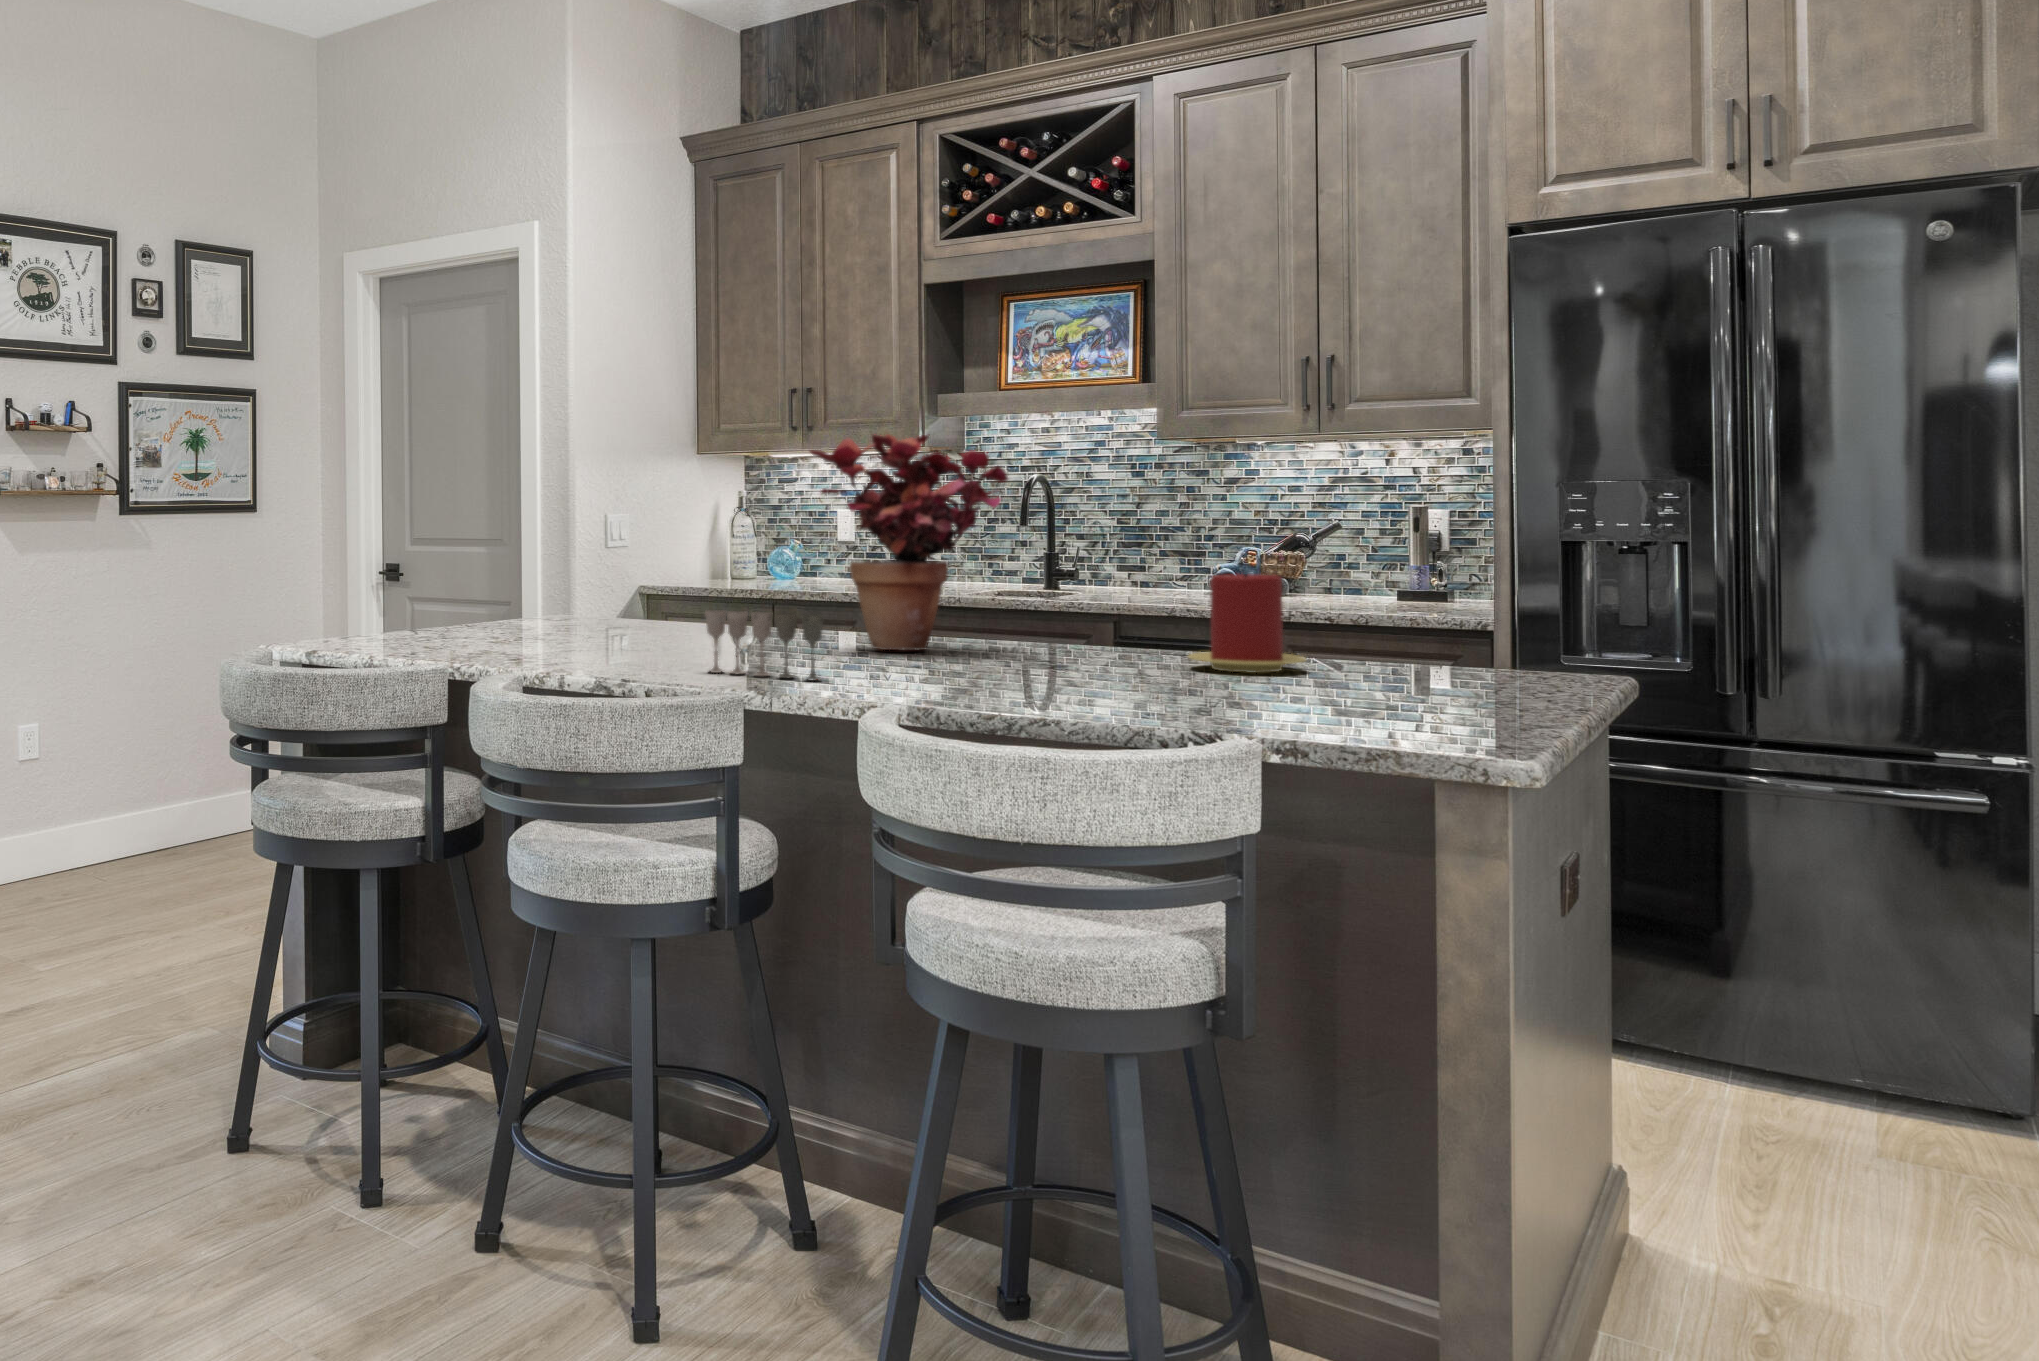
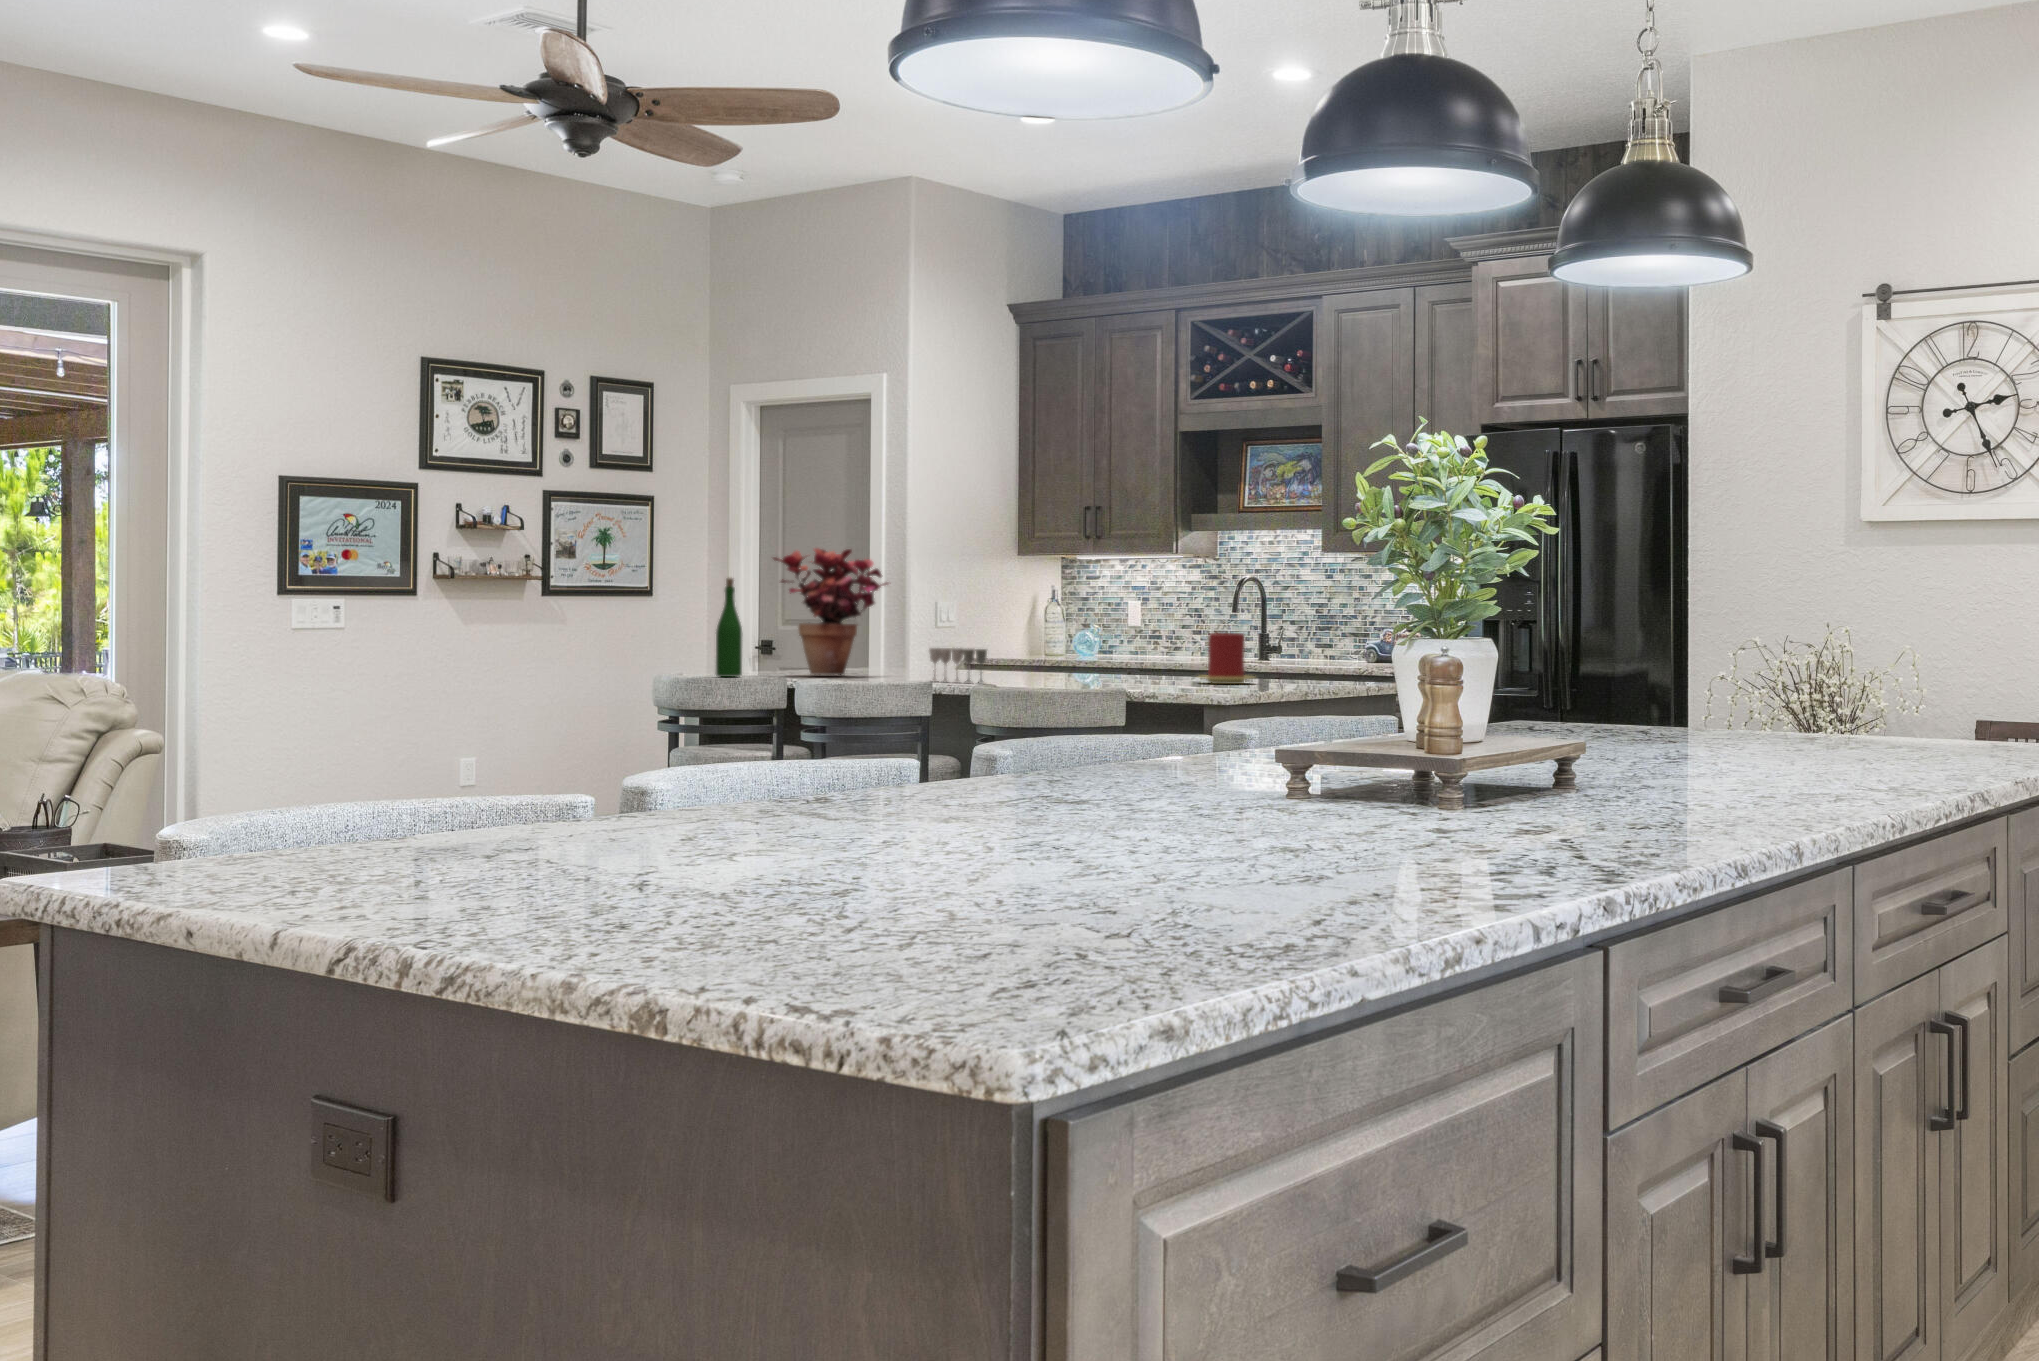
potted plant: present [810,434,1008,650] -> present [773,548,888,675]
wine bottle: none [328,488,372,660] -> present [716,578,742,677]

